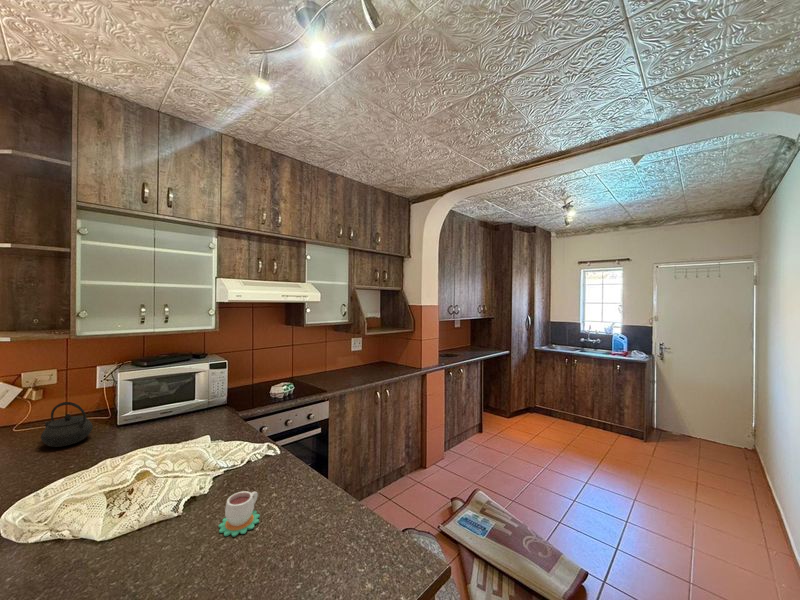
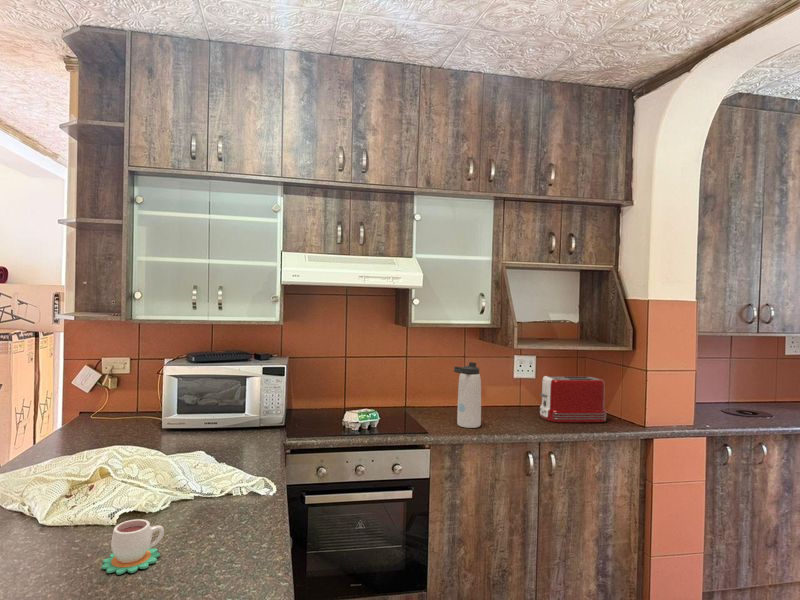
thermos bottle: none [333,346,350,385] -> present [454,362,481,428]
toaster: none [371,346,403,373] -> present [540,376,606,422]
kettle: present [41,402,93,447] -> none [99,387,144,434]

